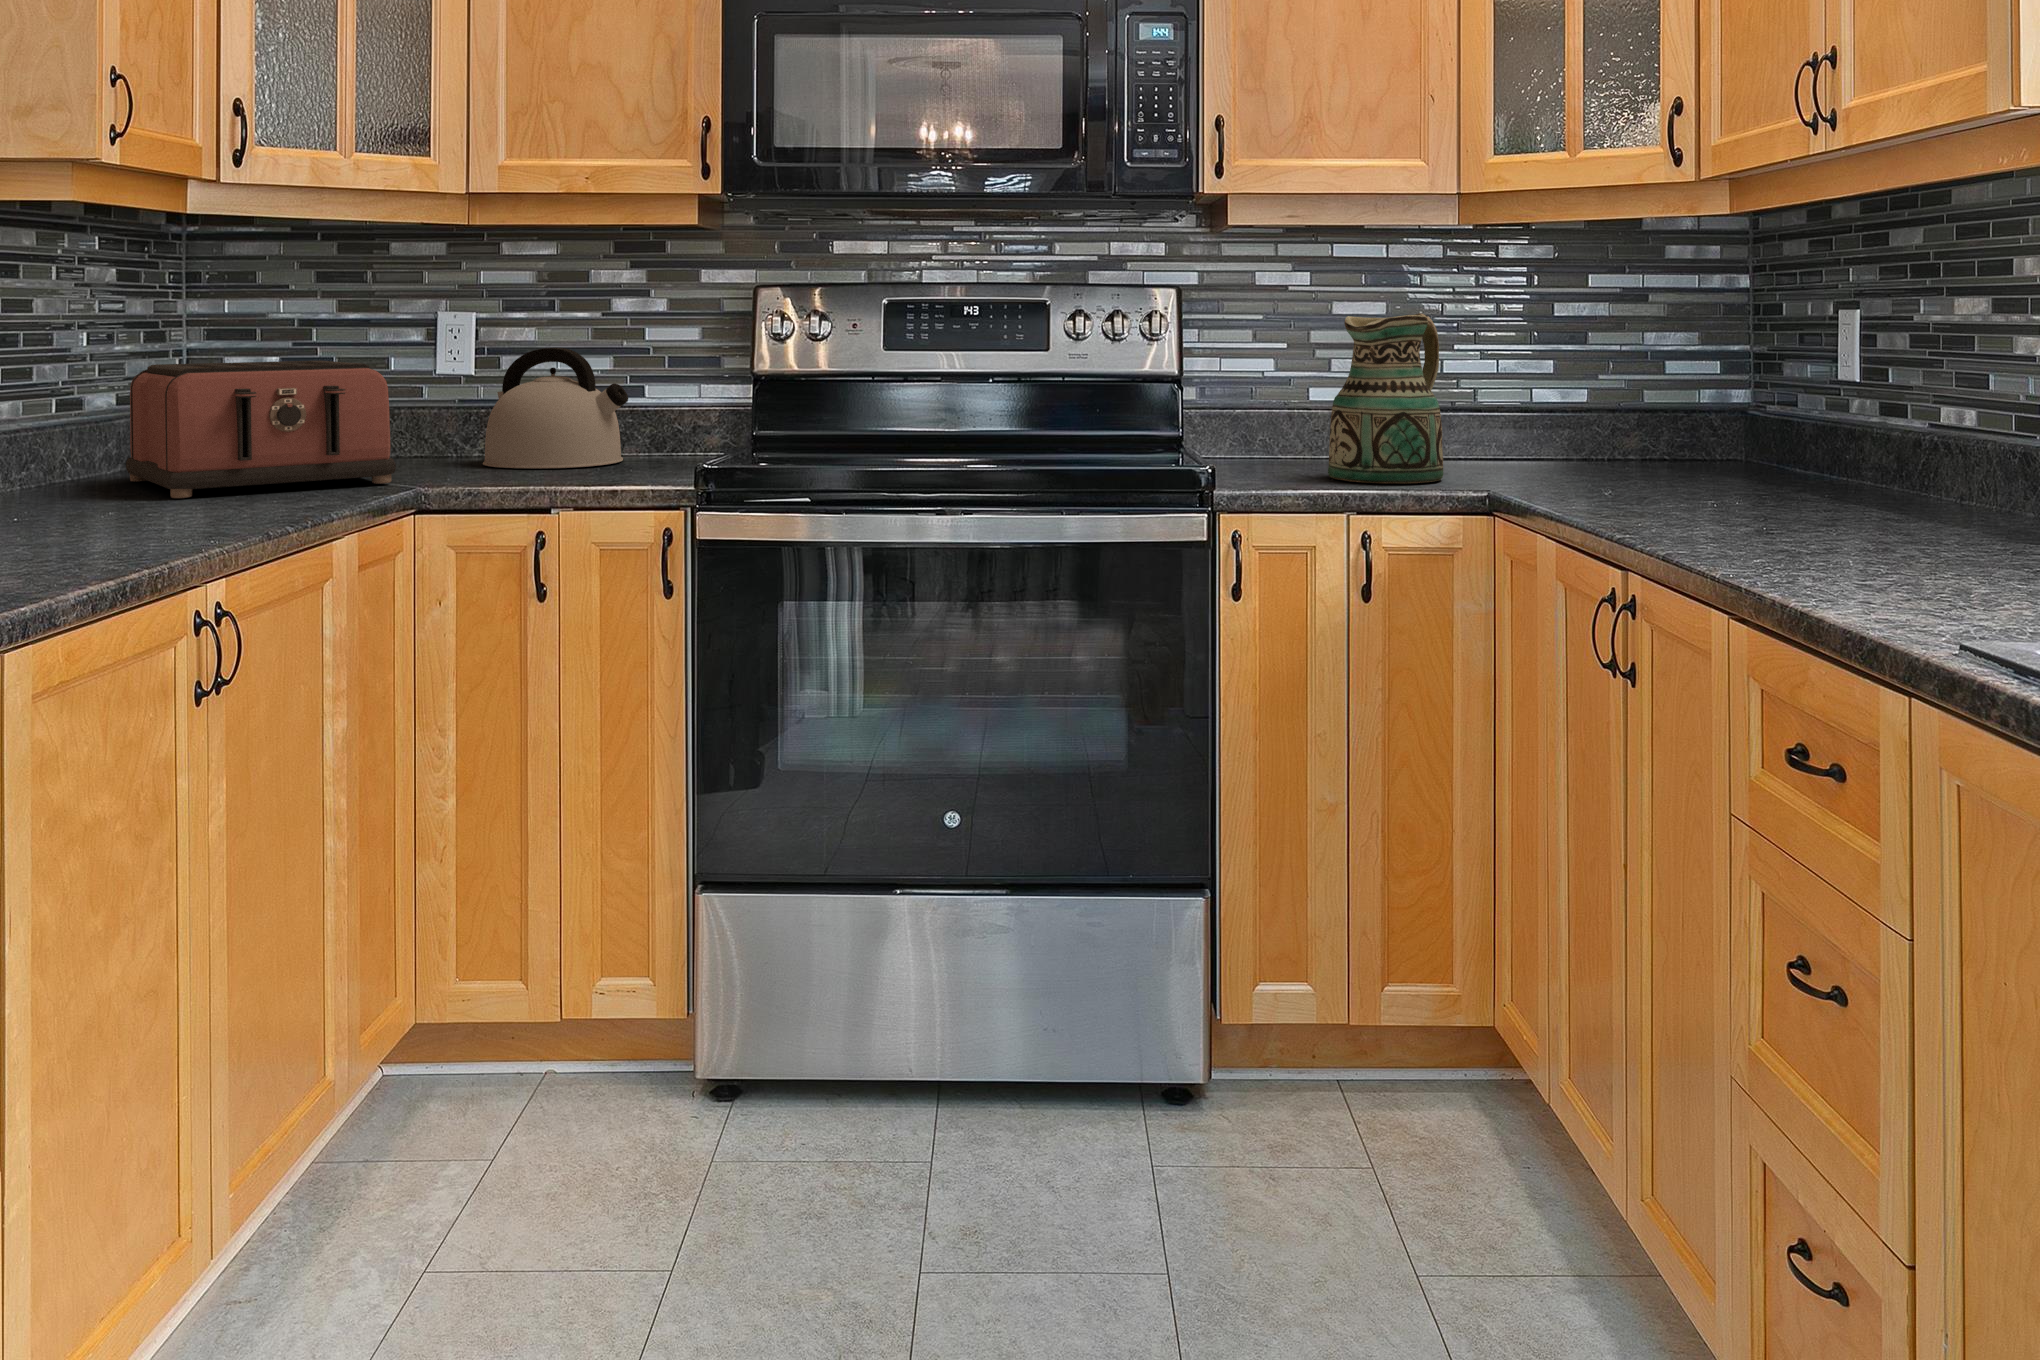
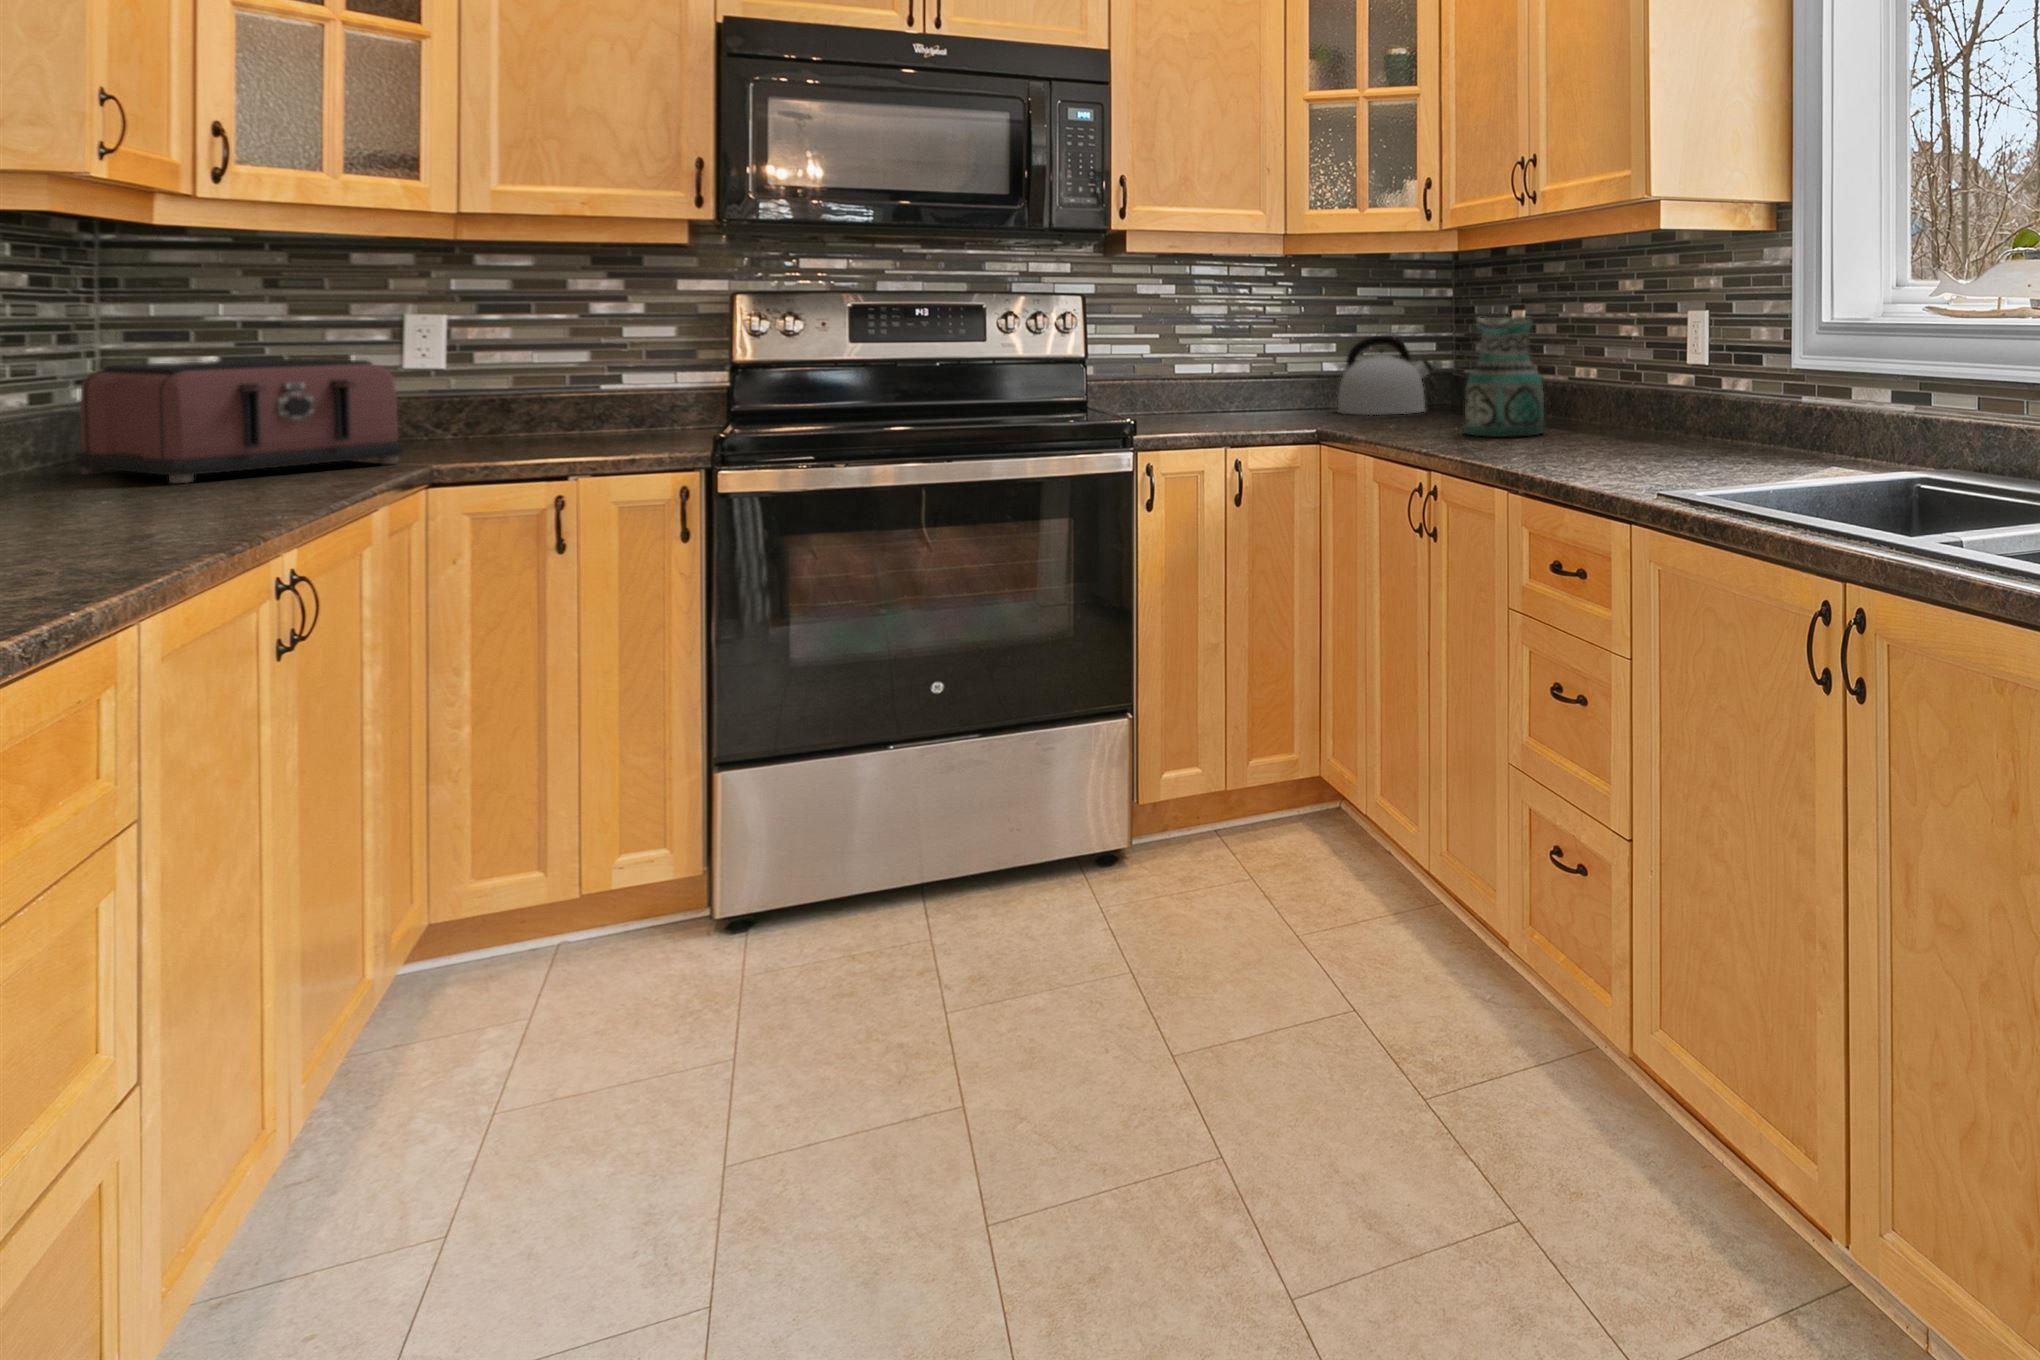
ceramic pitcher: present [1328,313,1443,483] -> present [1464,316,1544,437]
kettle: present [483,348,628,468] -> present [1338,336,1433,415]

